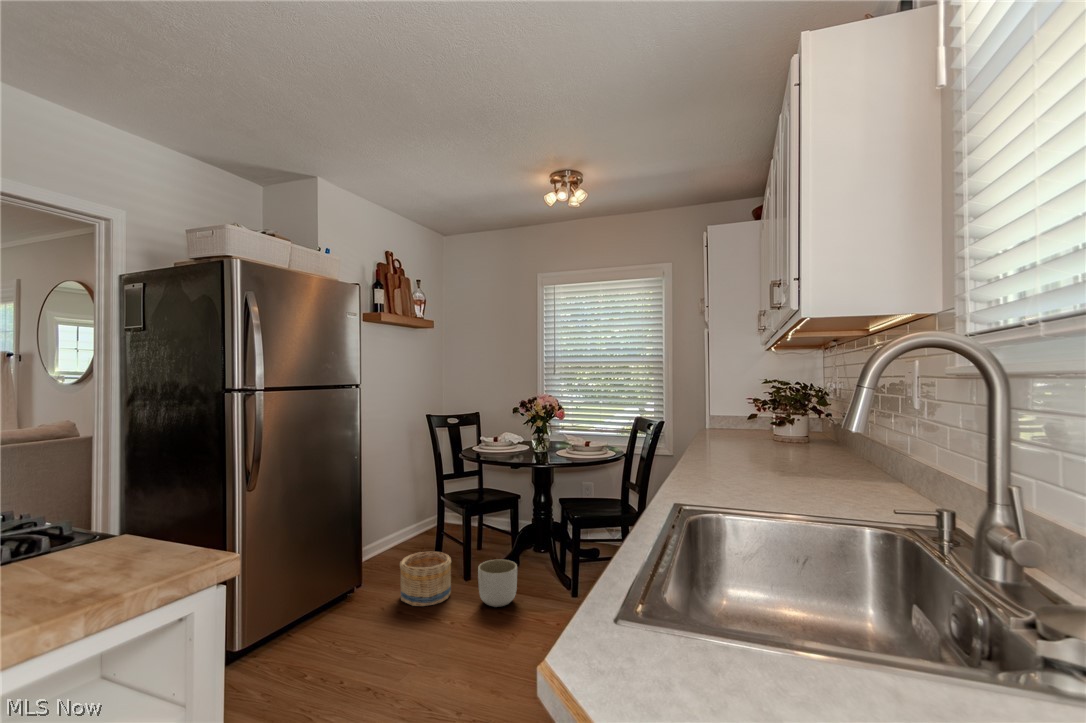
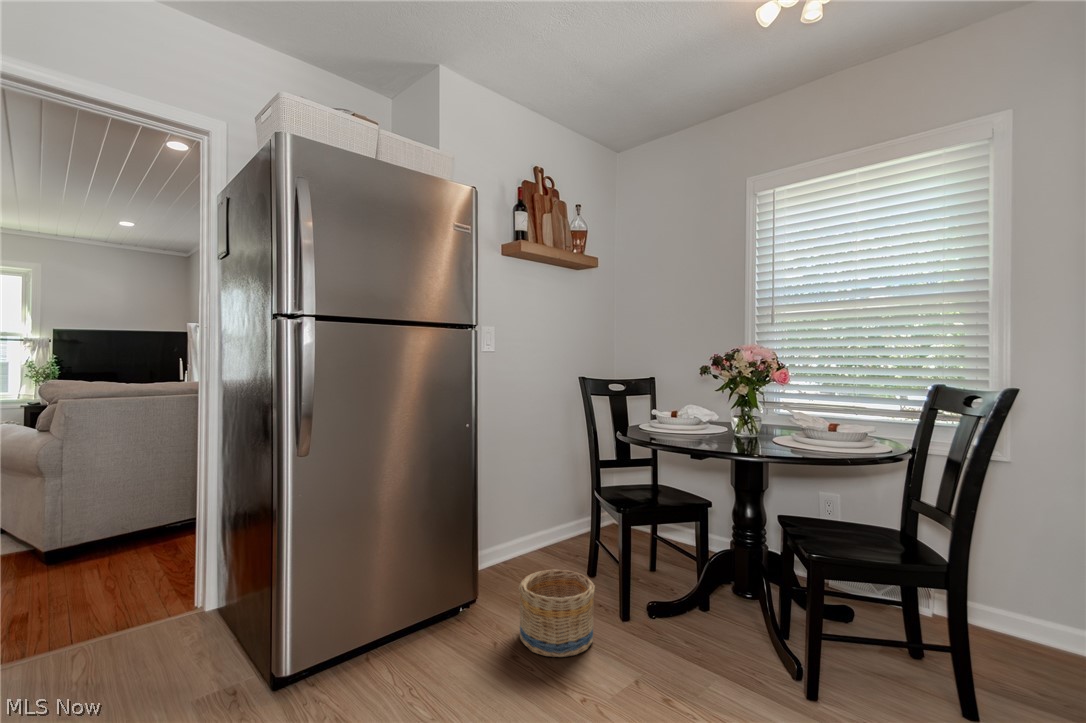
planter: present [478,560,517,607] -> none [632,602,698,687]

